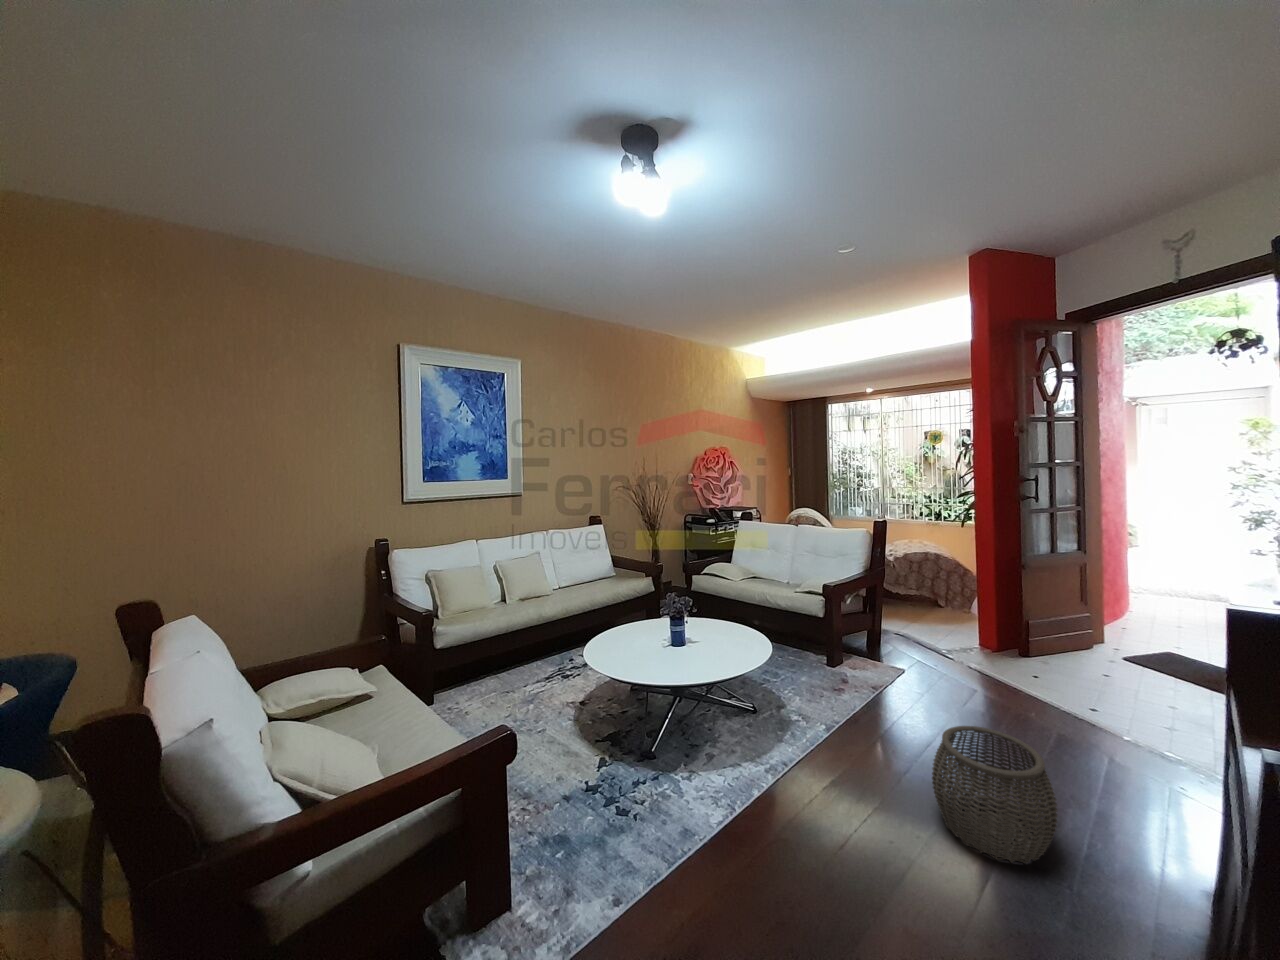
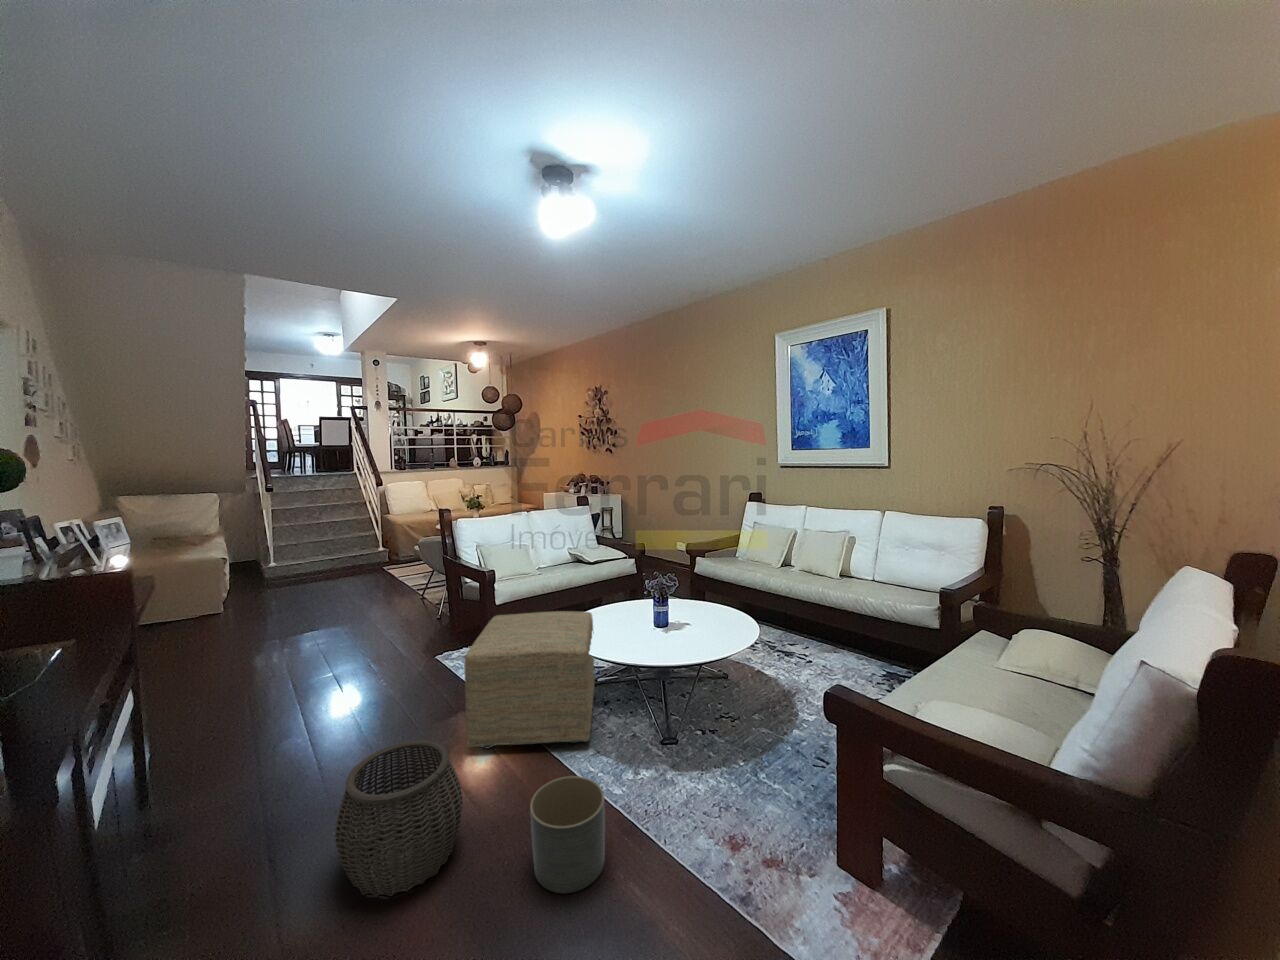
ottoman: none [666,663,846,860] -> present [464,611,595,749]
planter: none [873,690,929,759] -> present [530,776,605,893]

